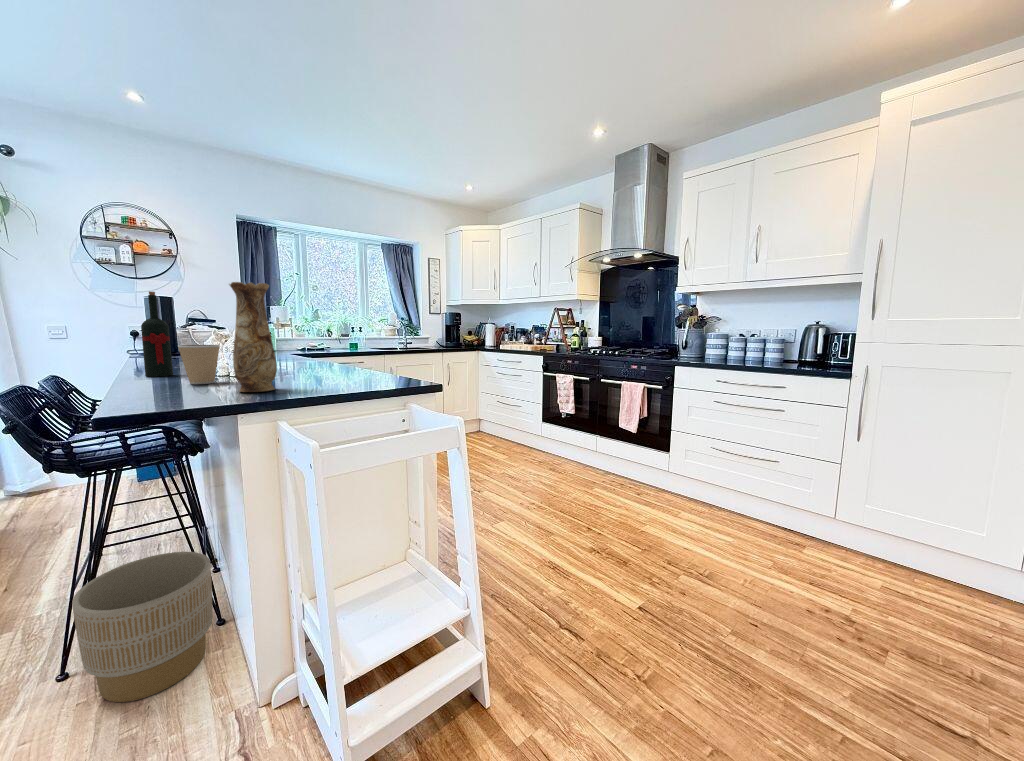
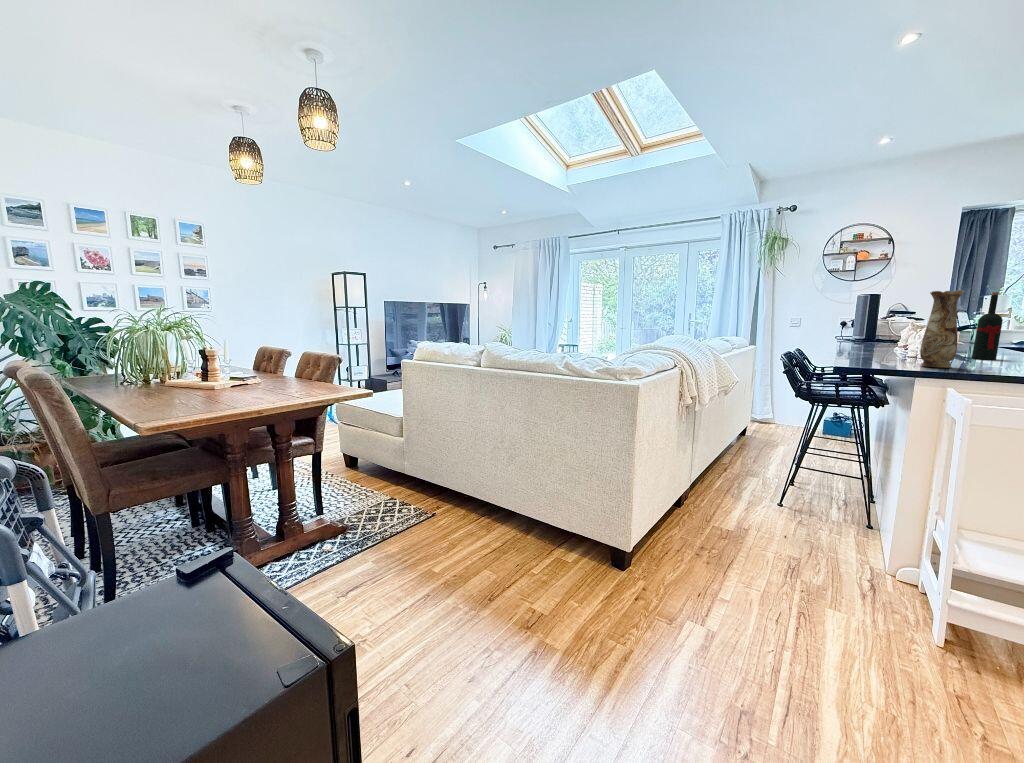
wine bottle: present [141,291,173,377] -> present [972,292,1003,360]
coffee cup: present [178,345,220,384] -> none [883,333,914,360]
planter: present [72,552,213,702] -> none [793,461,872,538]

